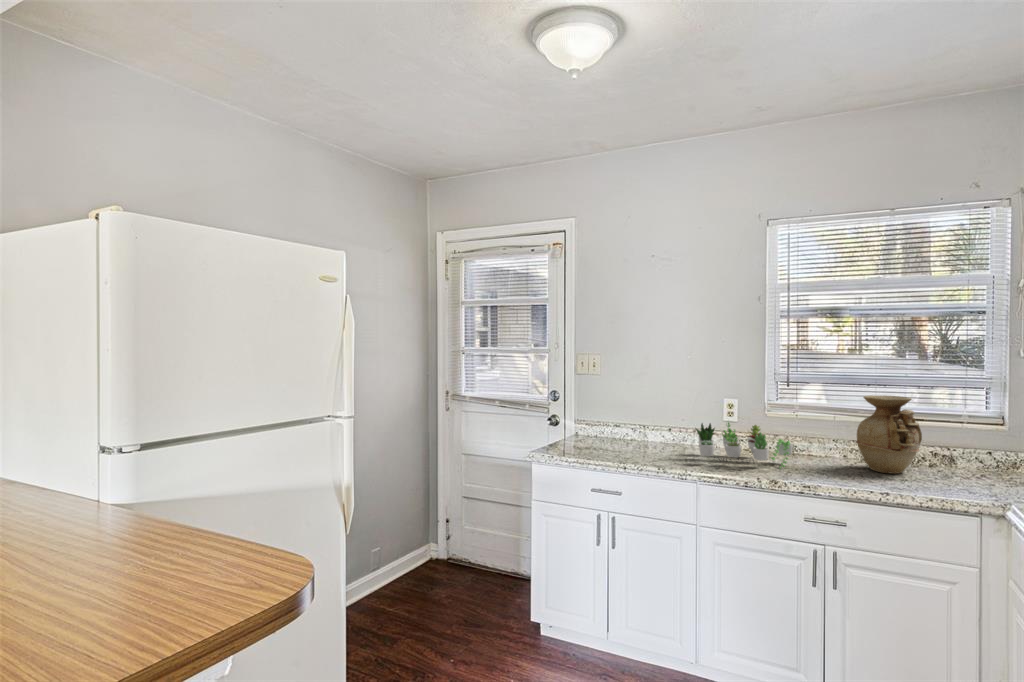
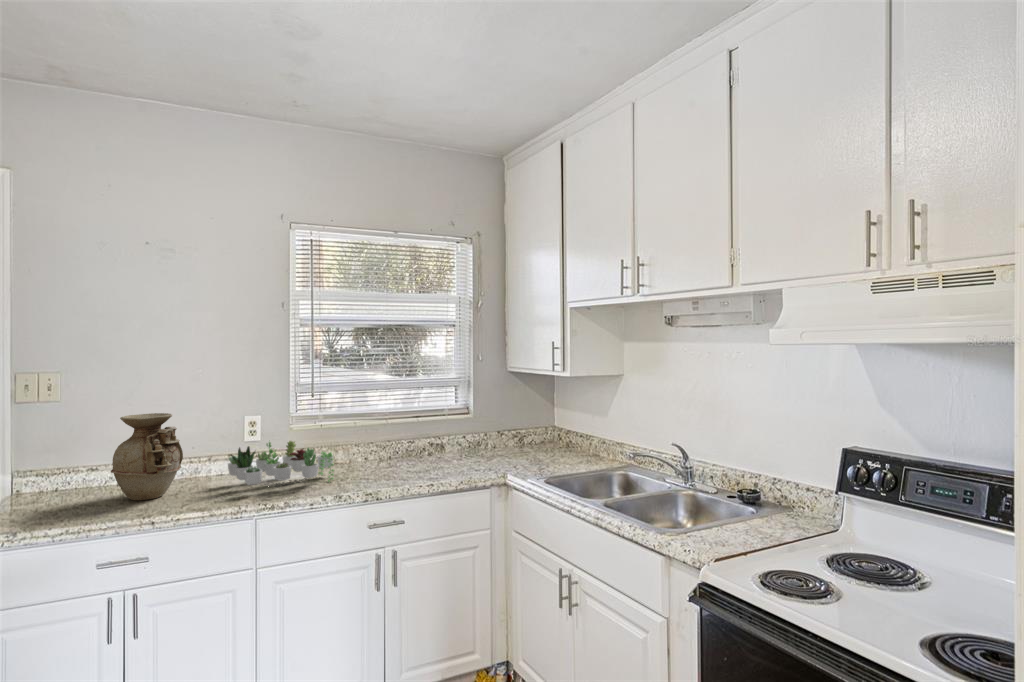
vase: present [856,395,922,474] -> present [111,413,183,500]

